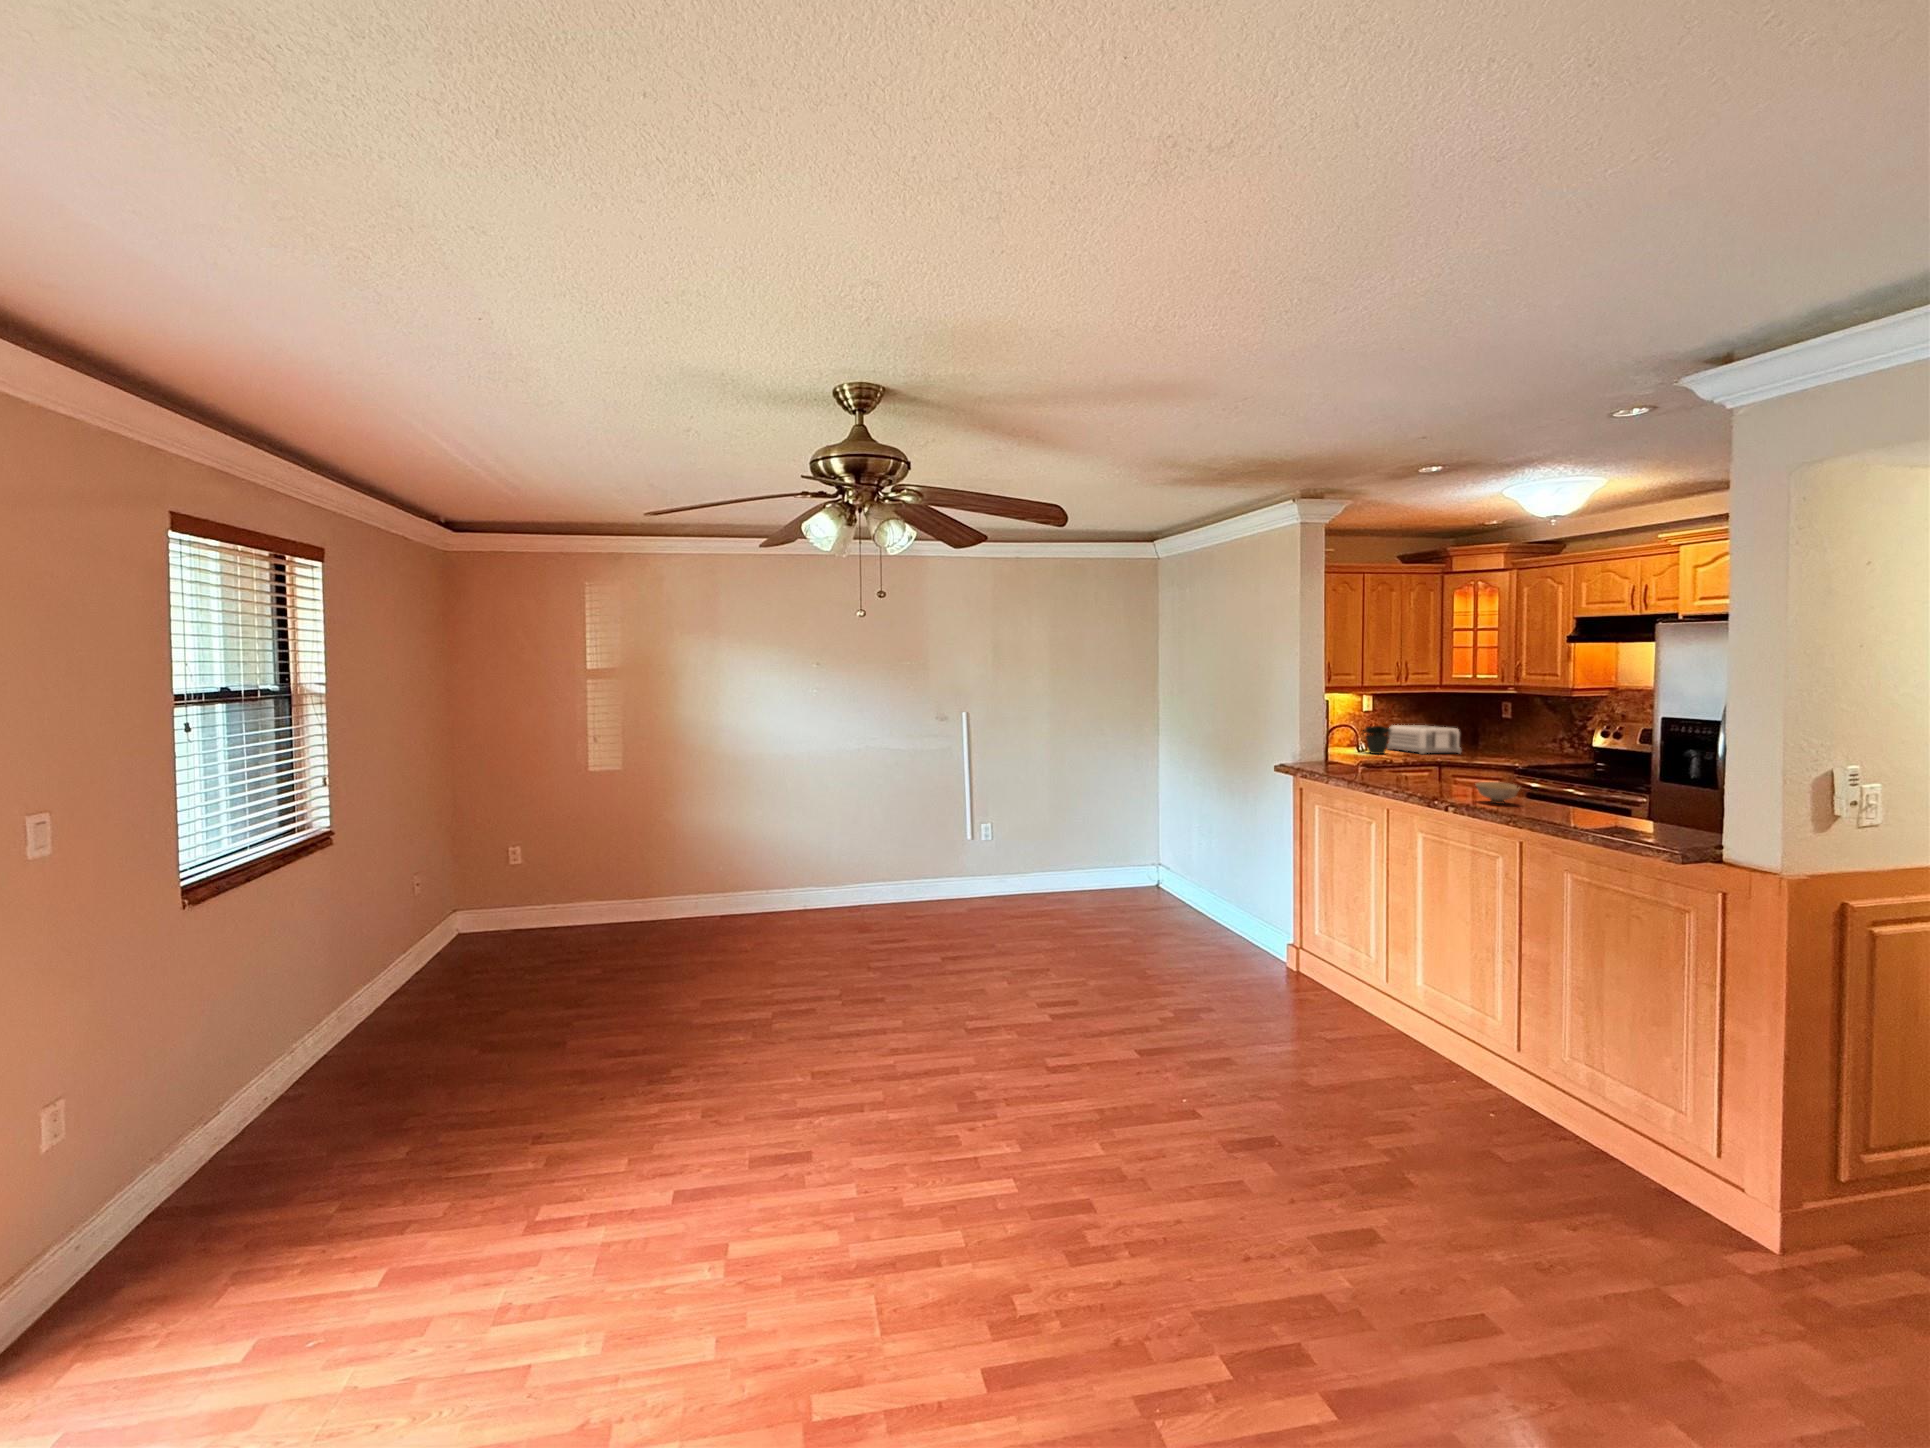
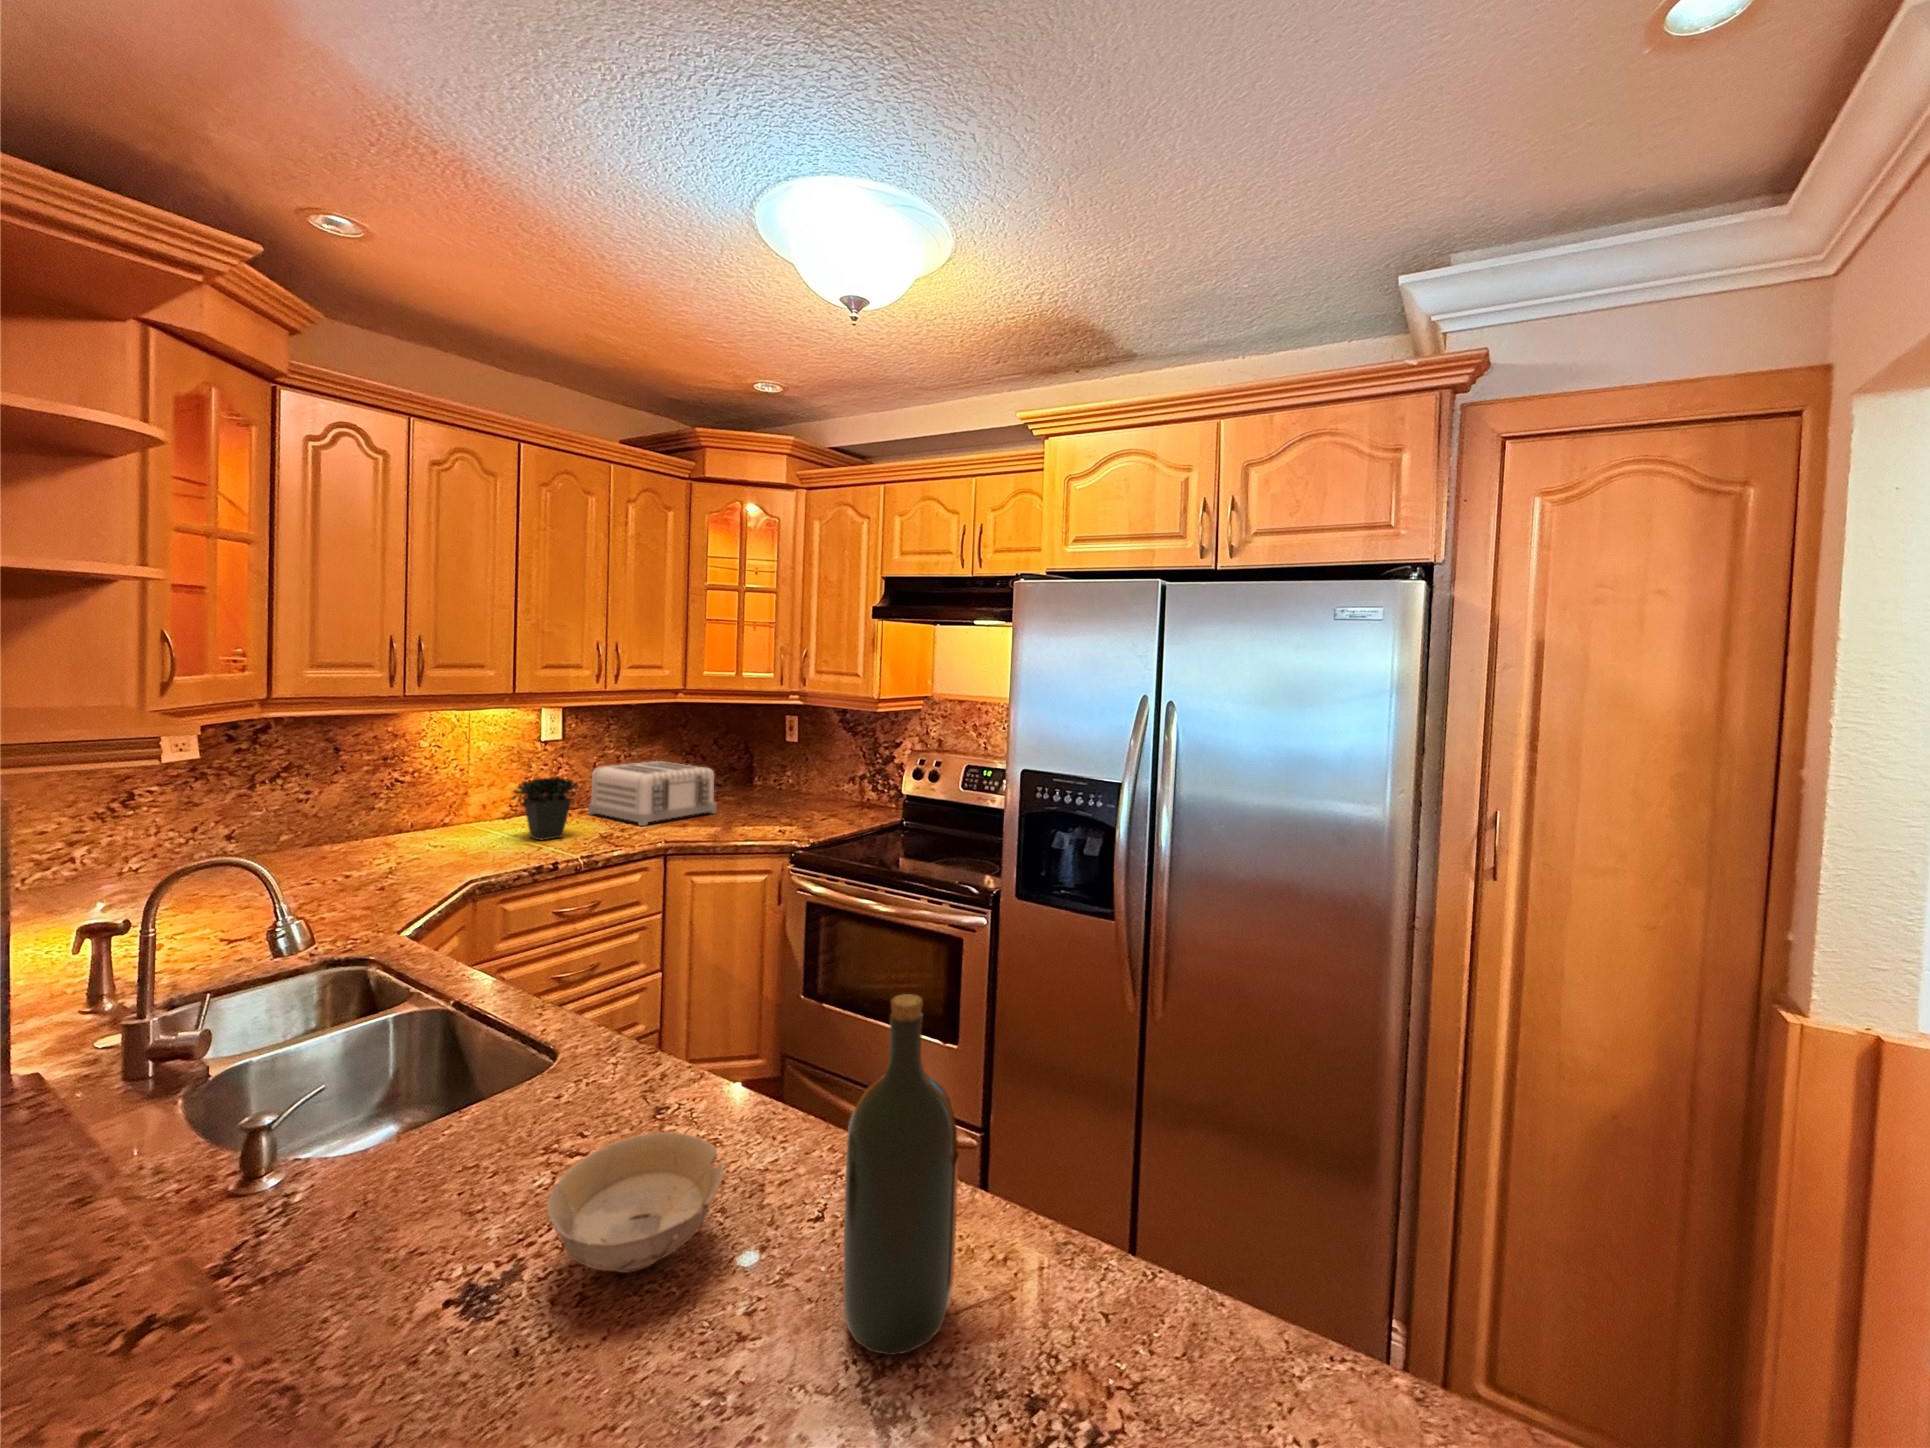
wine bottle: none [1557,739,1590,815] -> present [843,994,959,1355]

